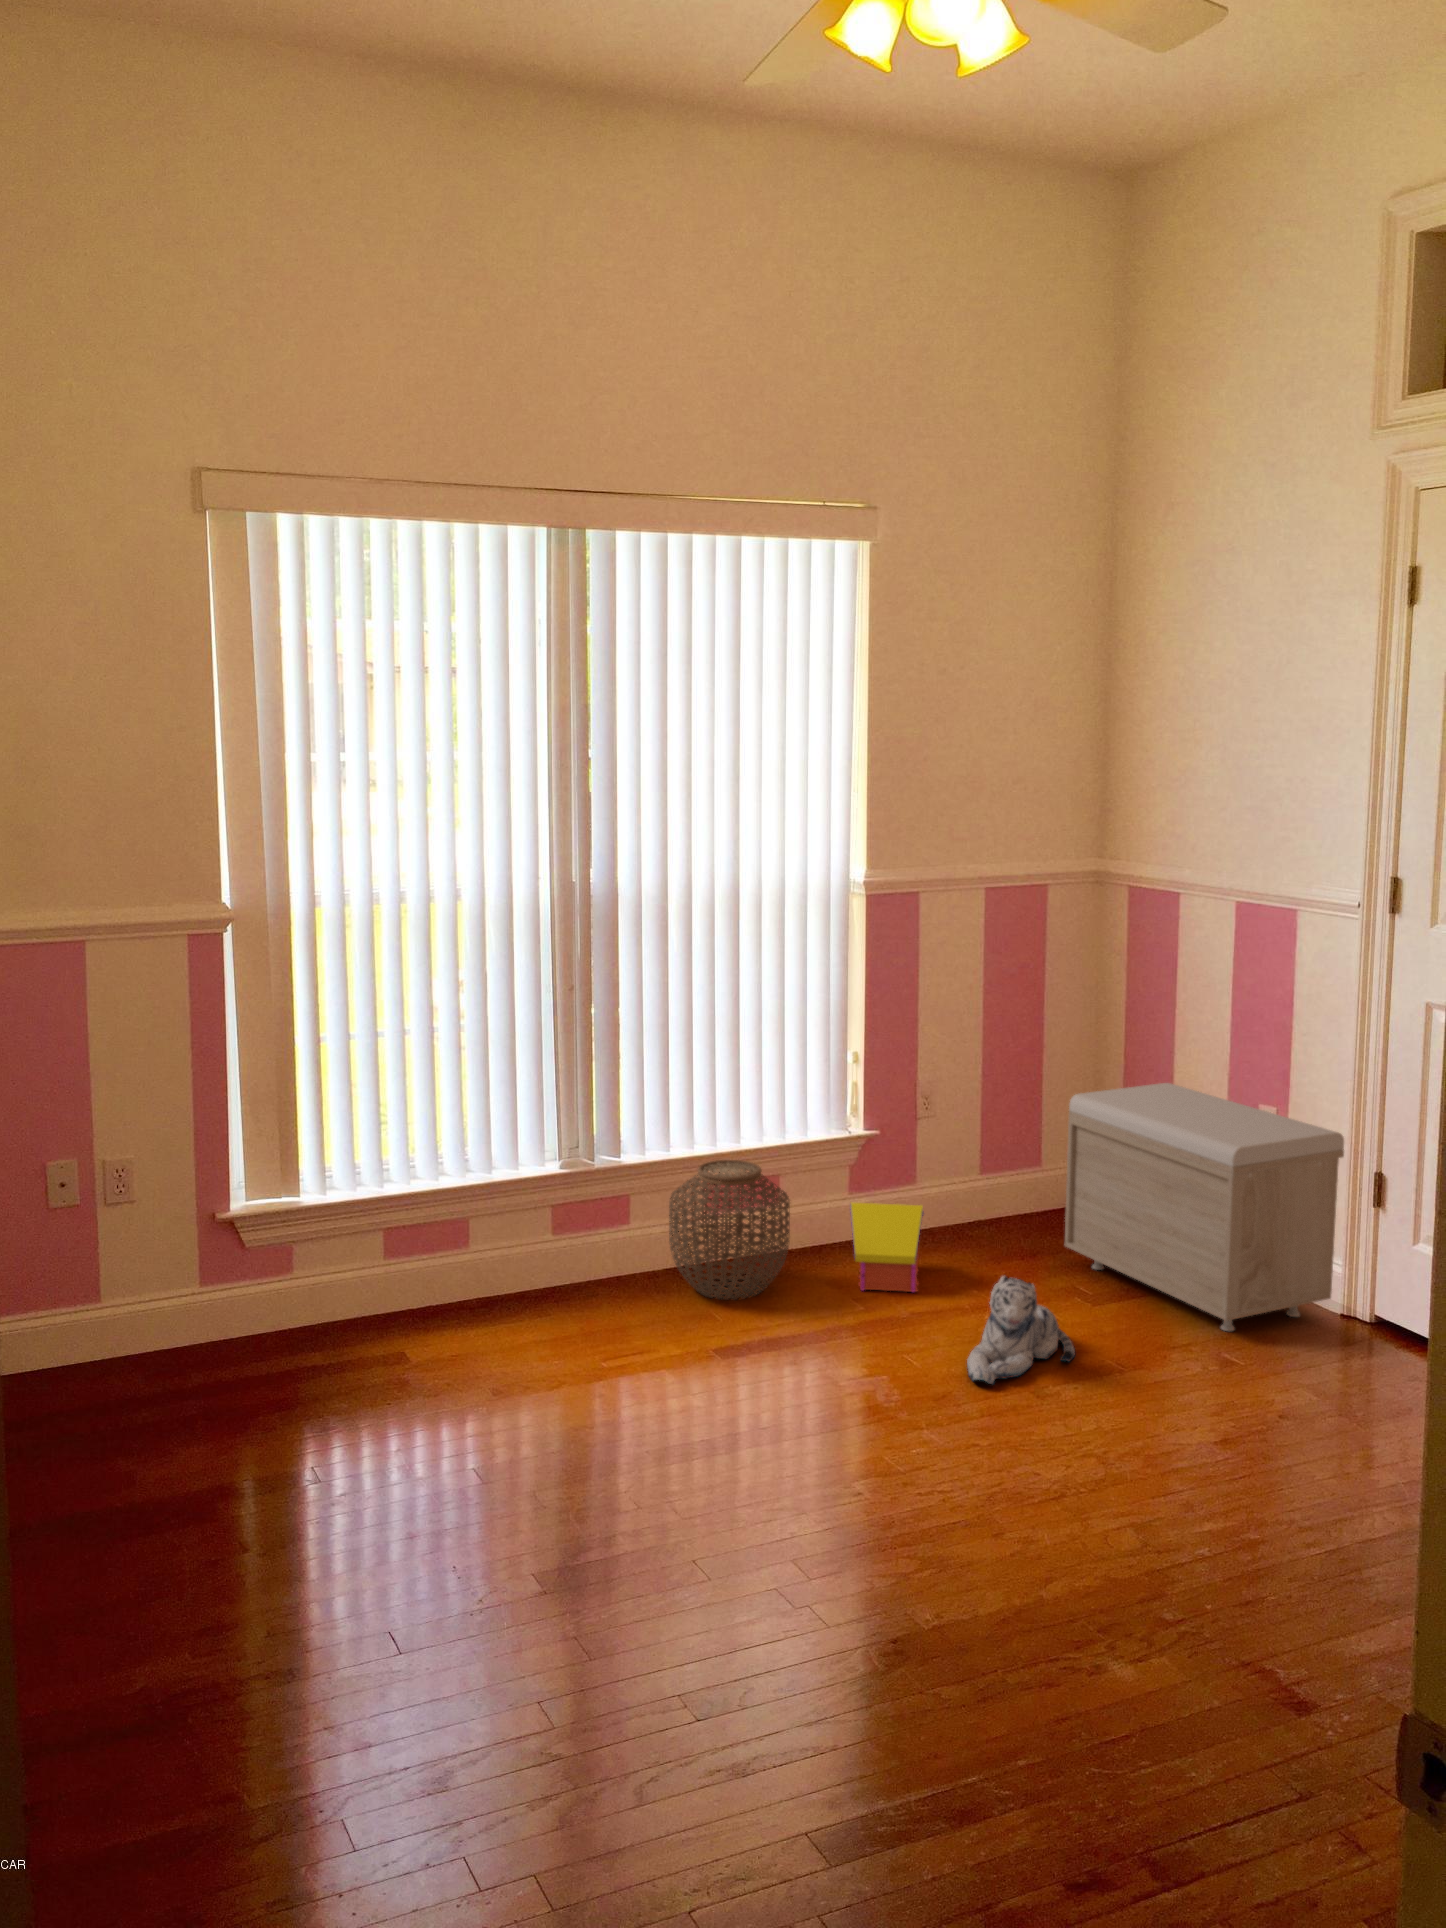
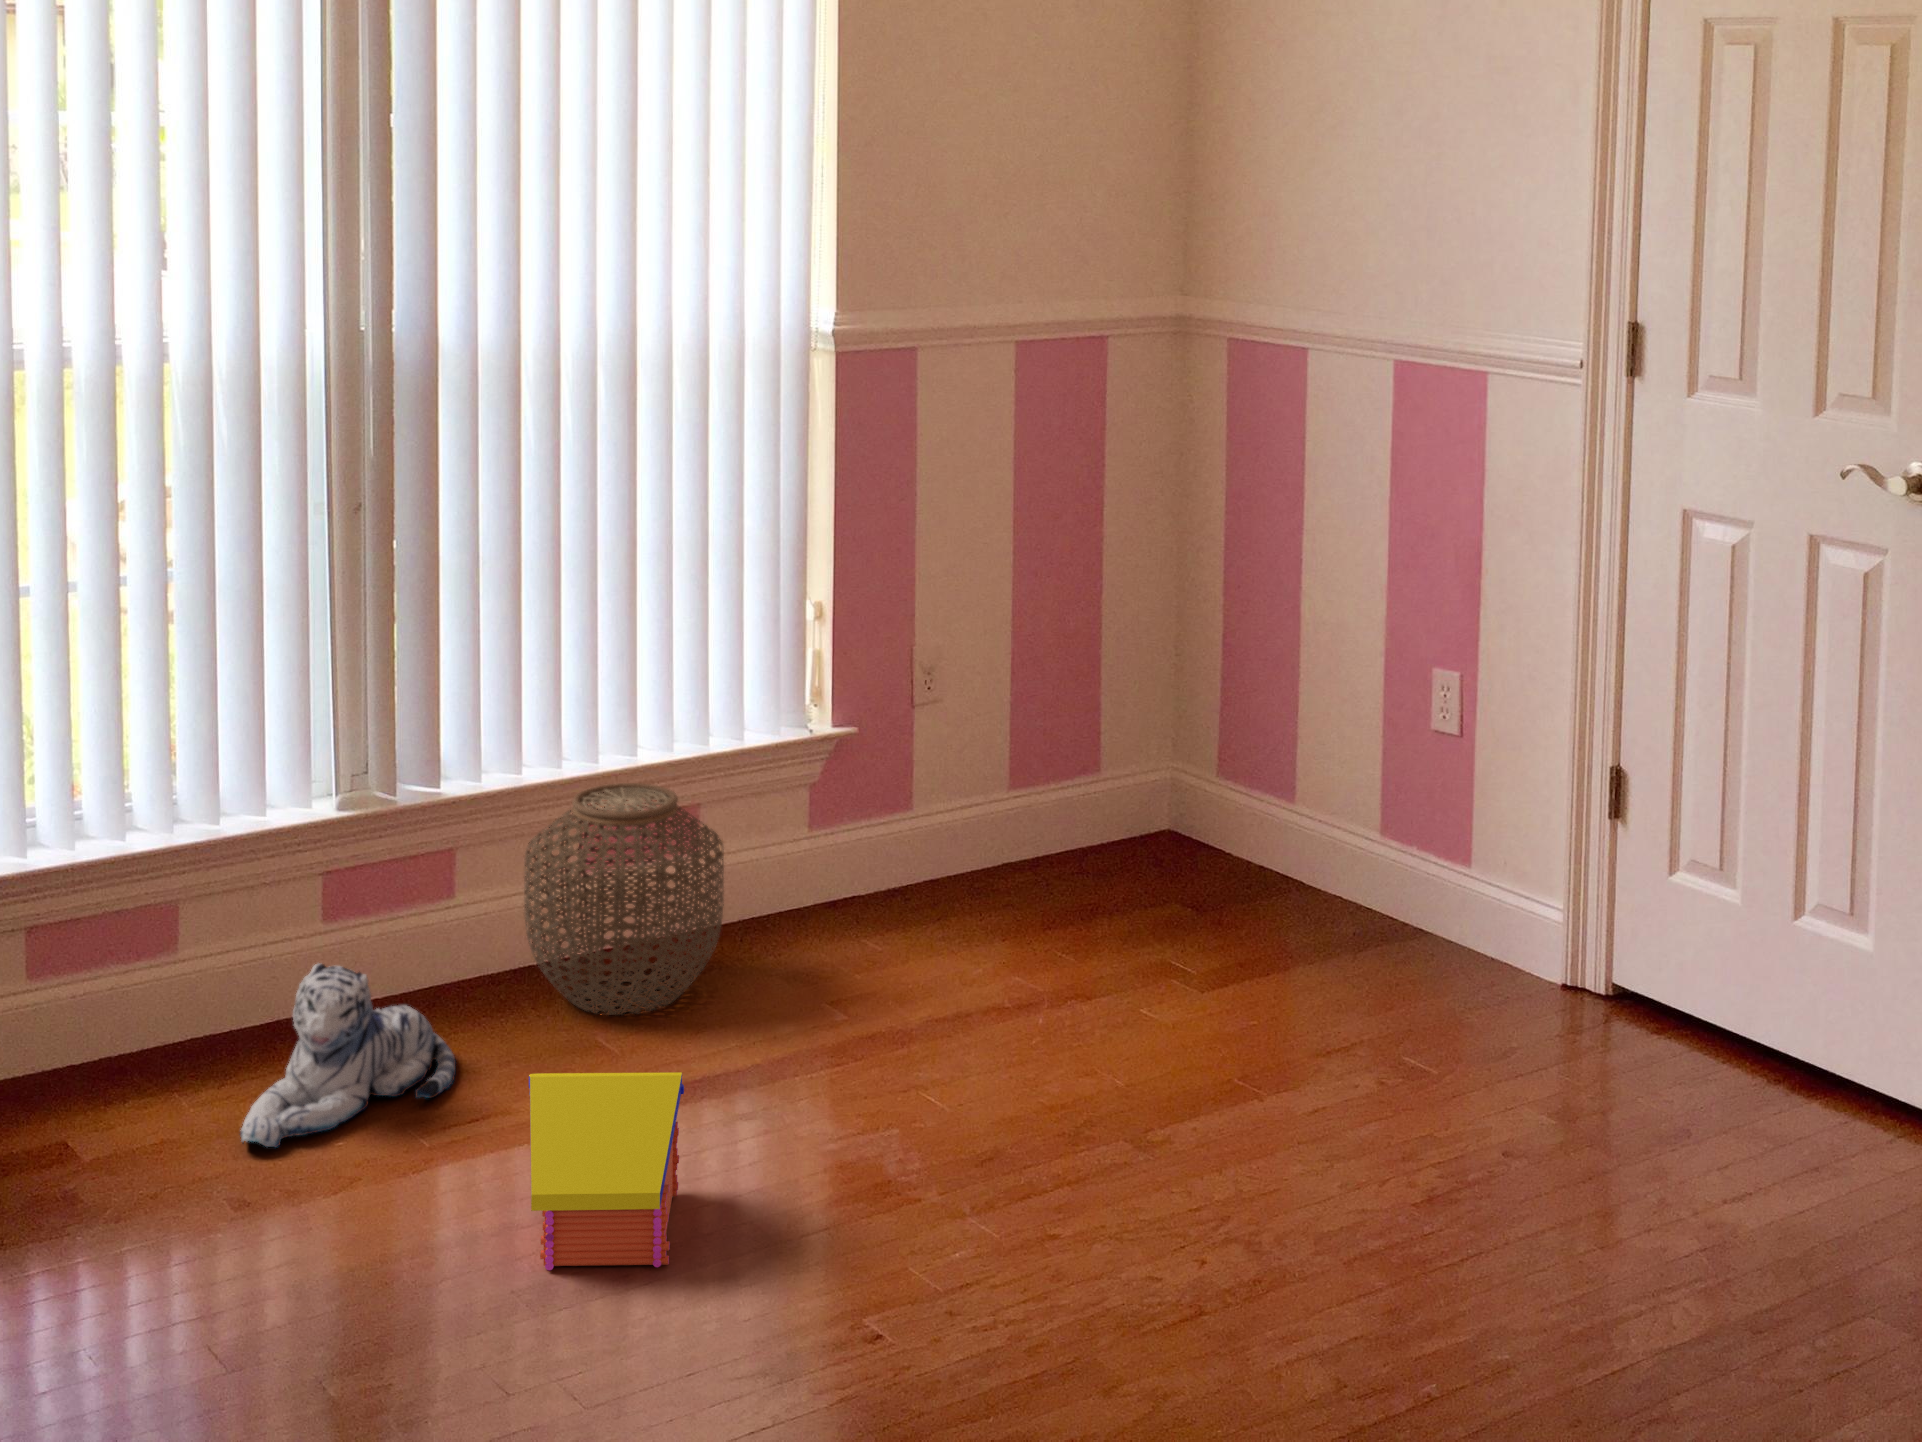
storage bench: present [1064,1083,1344,1331] -> none [1148,638,1563,1021]
toy house: present [850,1203,924,1292] -> present [529,1073,684,1270]
plush toy: present [967,1276,1075,1384] -> present [240,963,456,1147]

